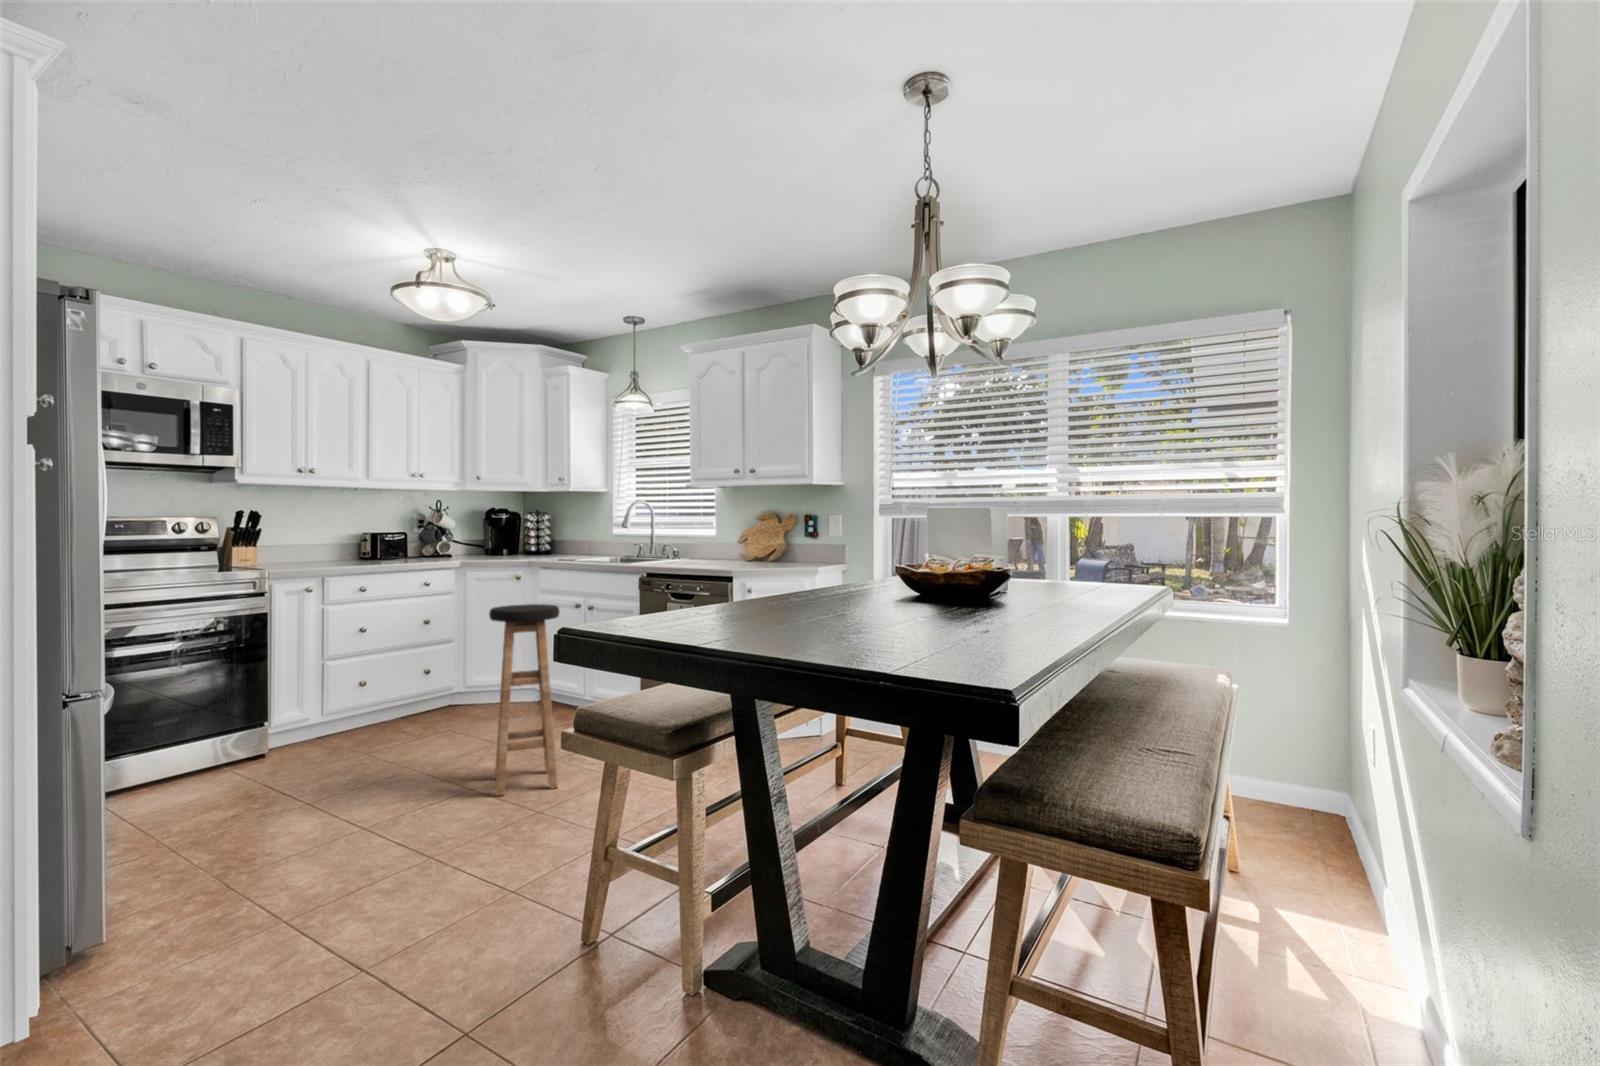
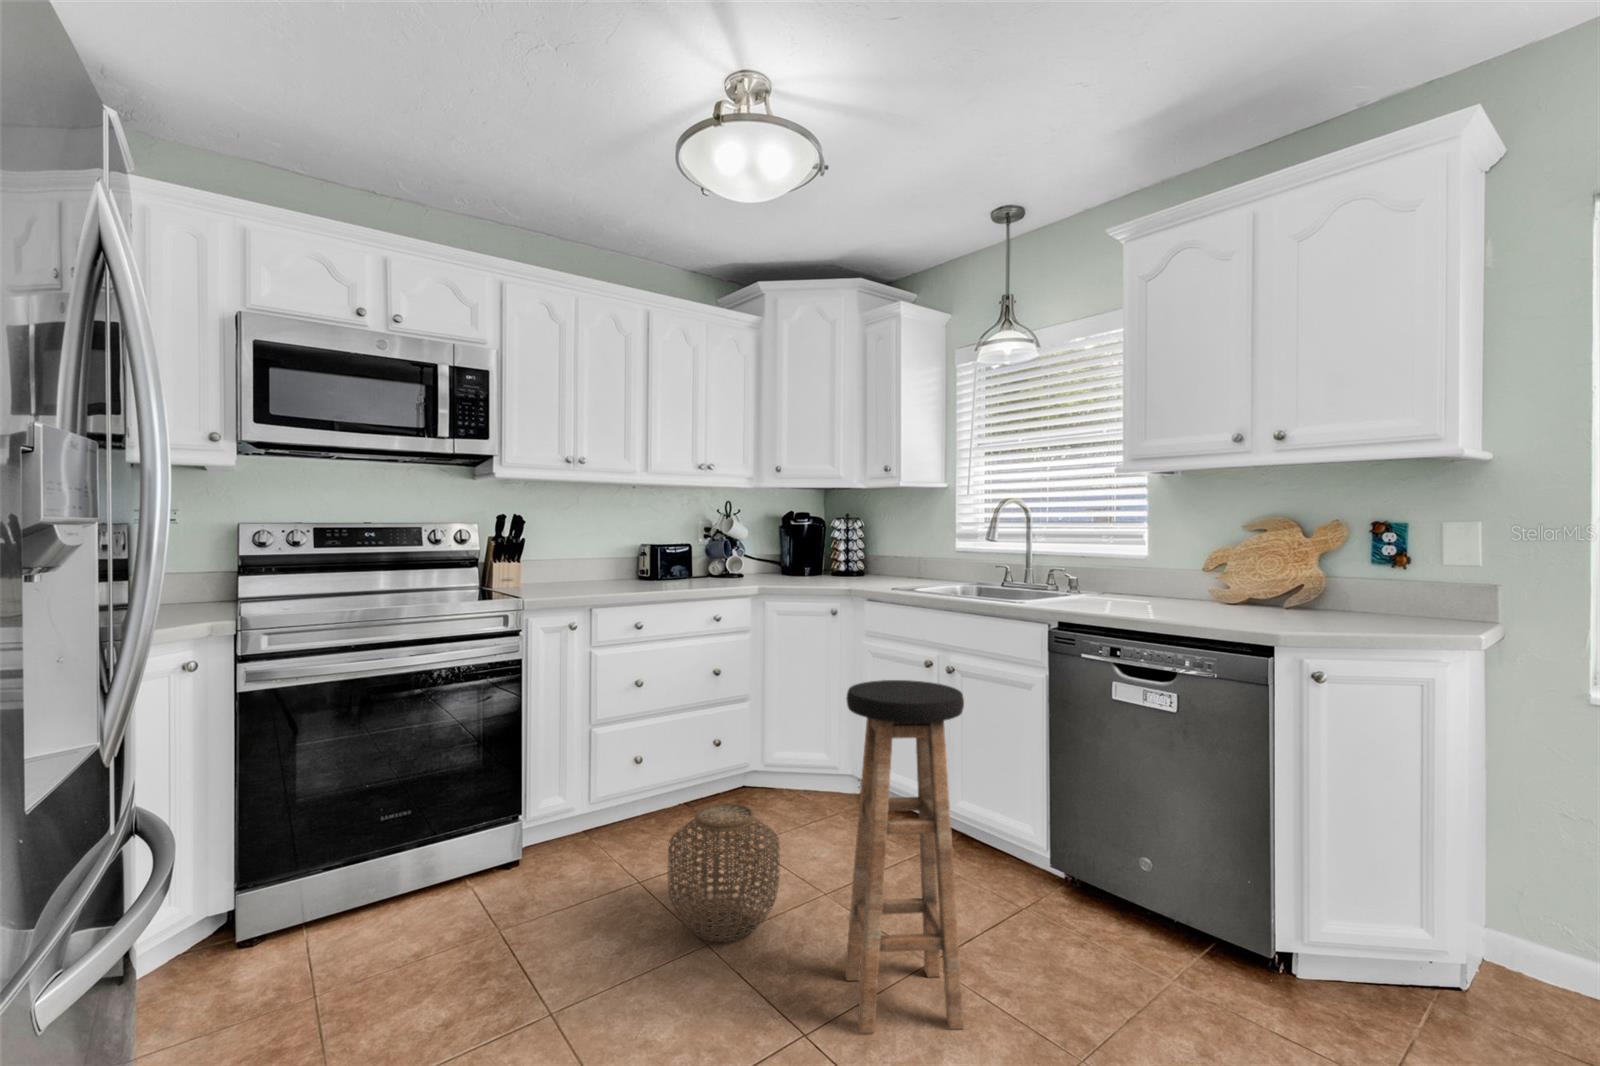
woven basket: none [379,693,458,775] -> present [668,803,780,942]

